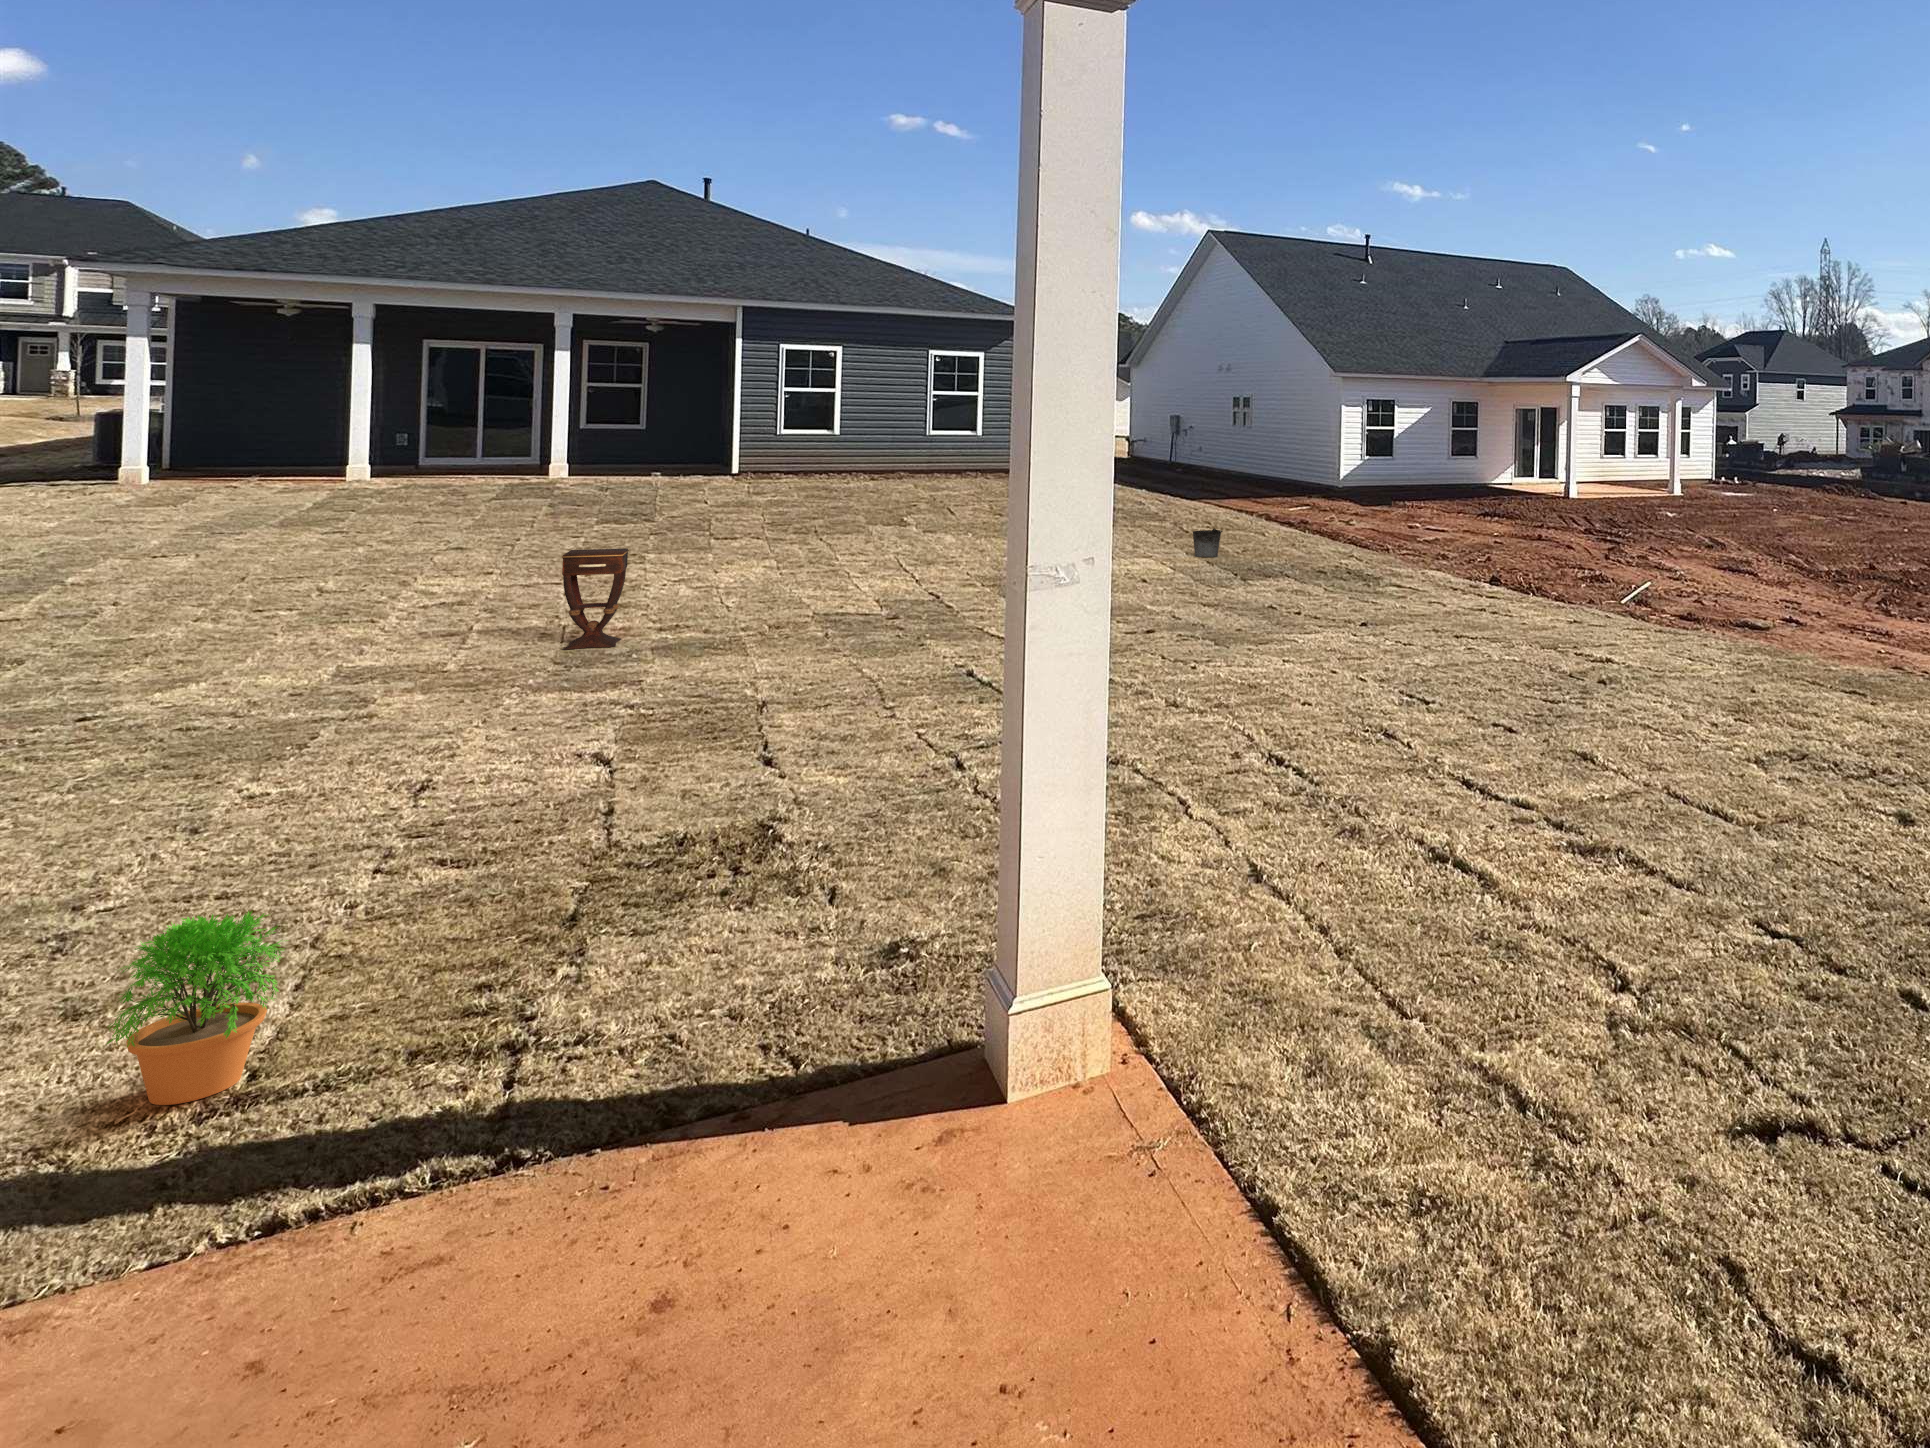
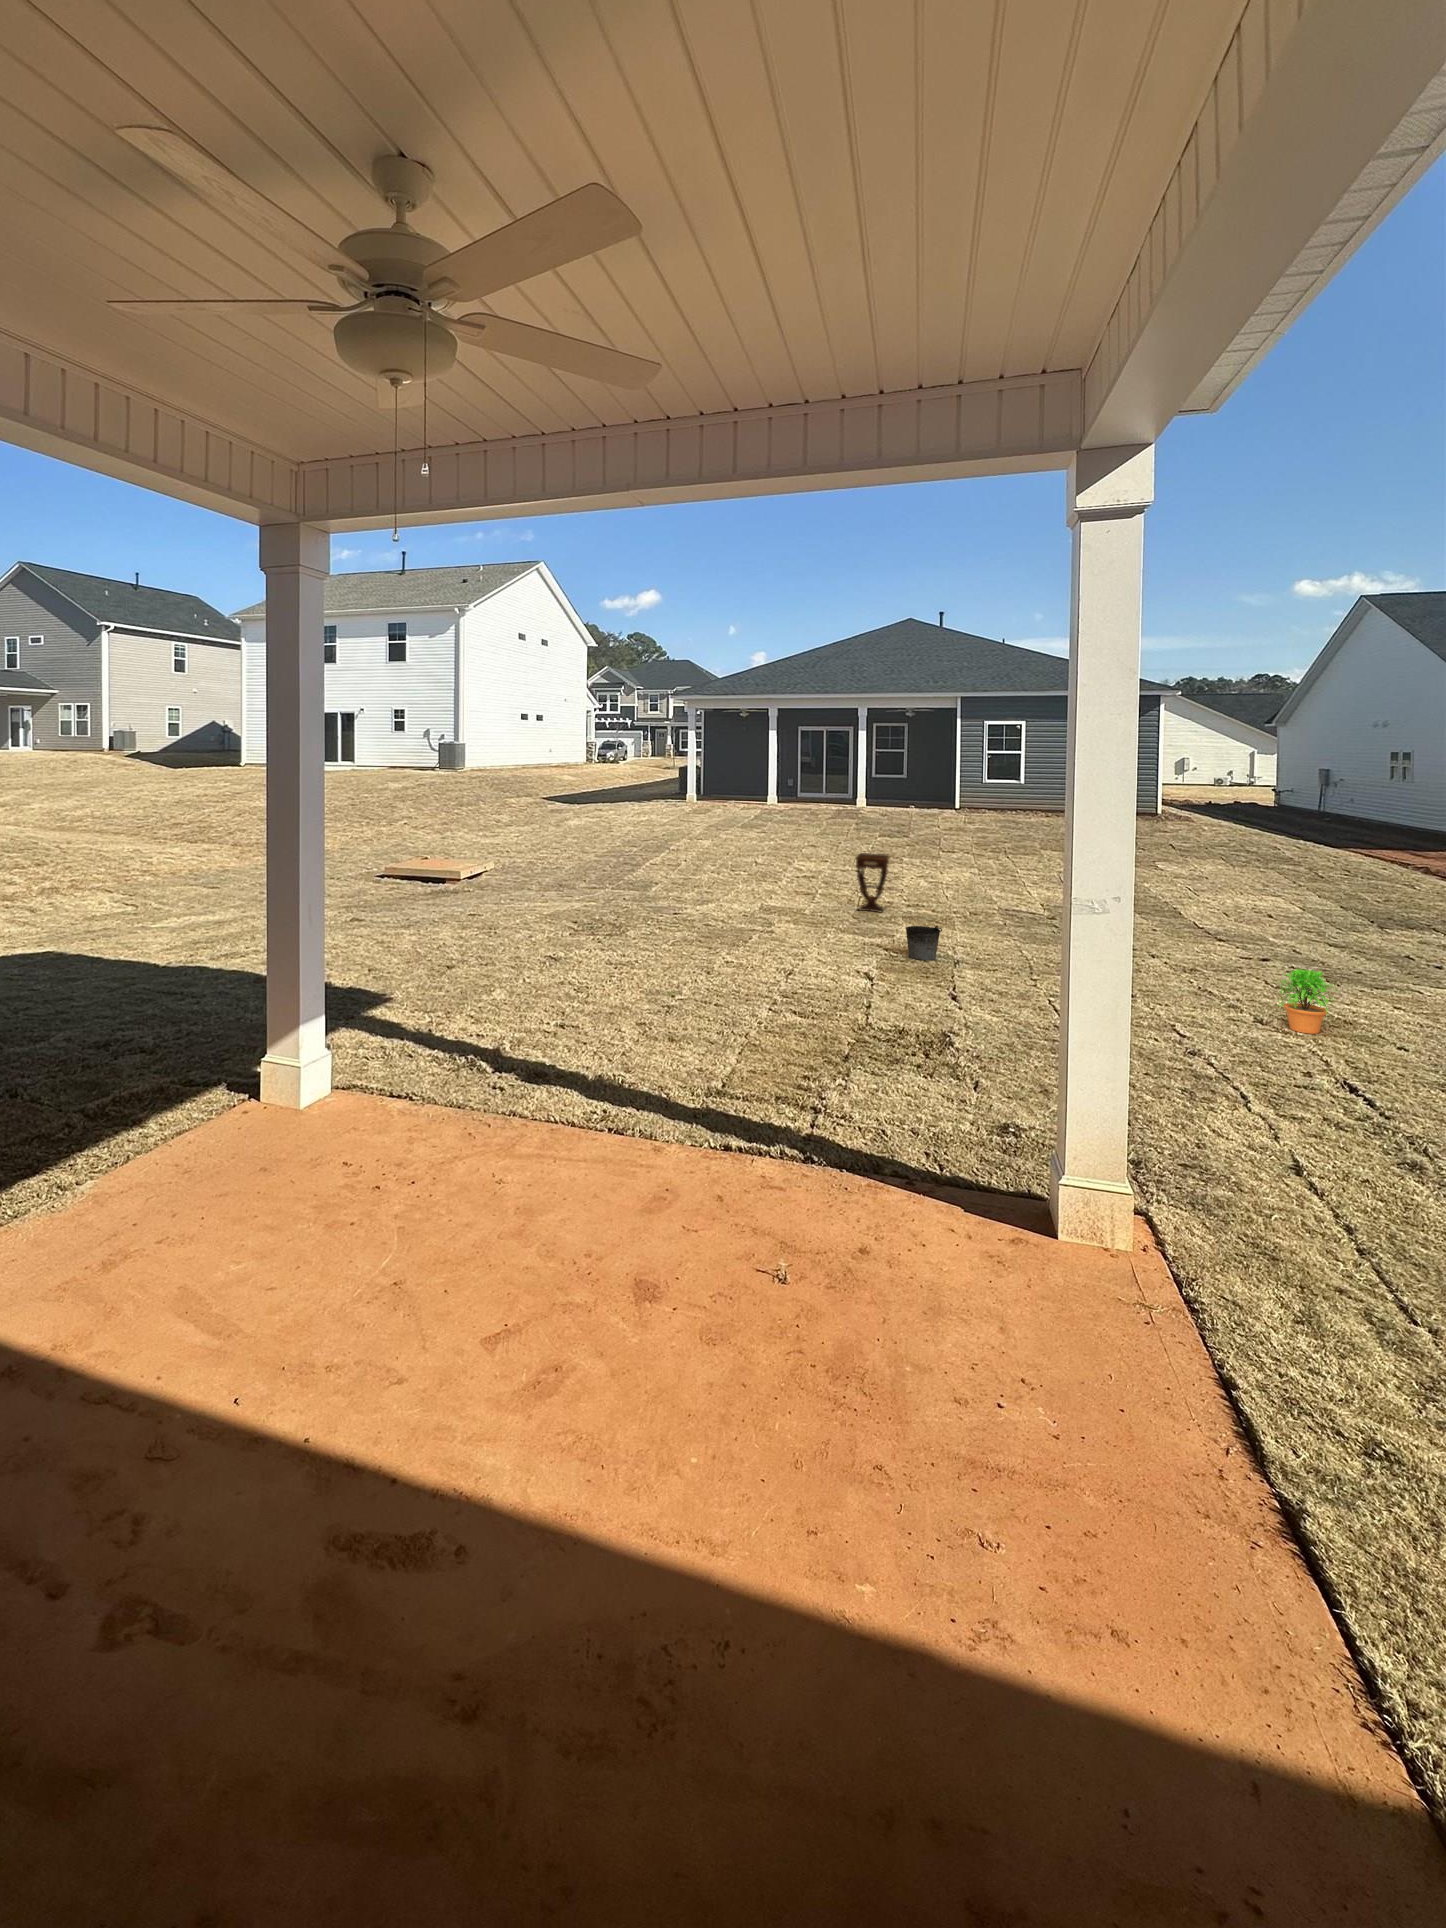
bucket: present [1193,529,1223,557] -> present [906,926,942,960]
potted plant: present [107,911,284,1105] -> present [1278,969,1333,1034]

